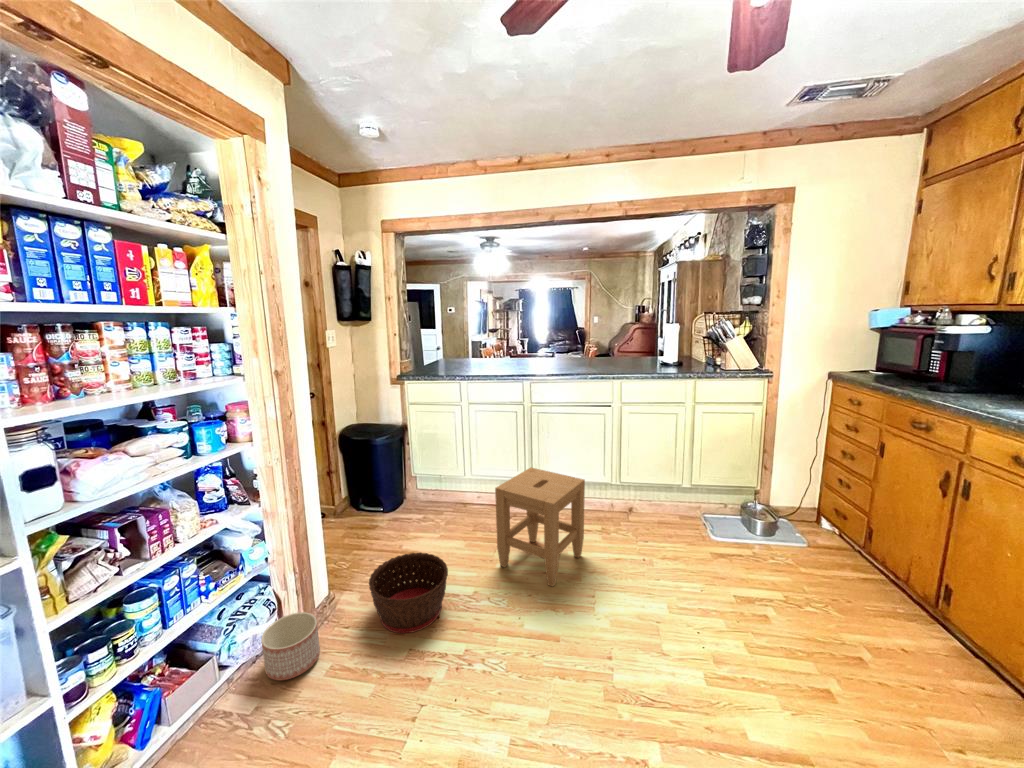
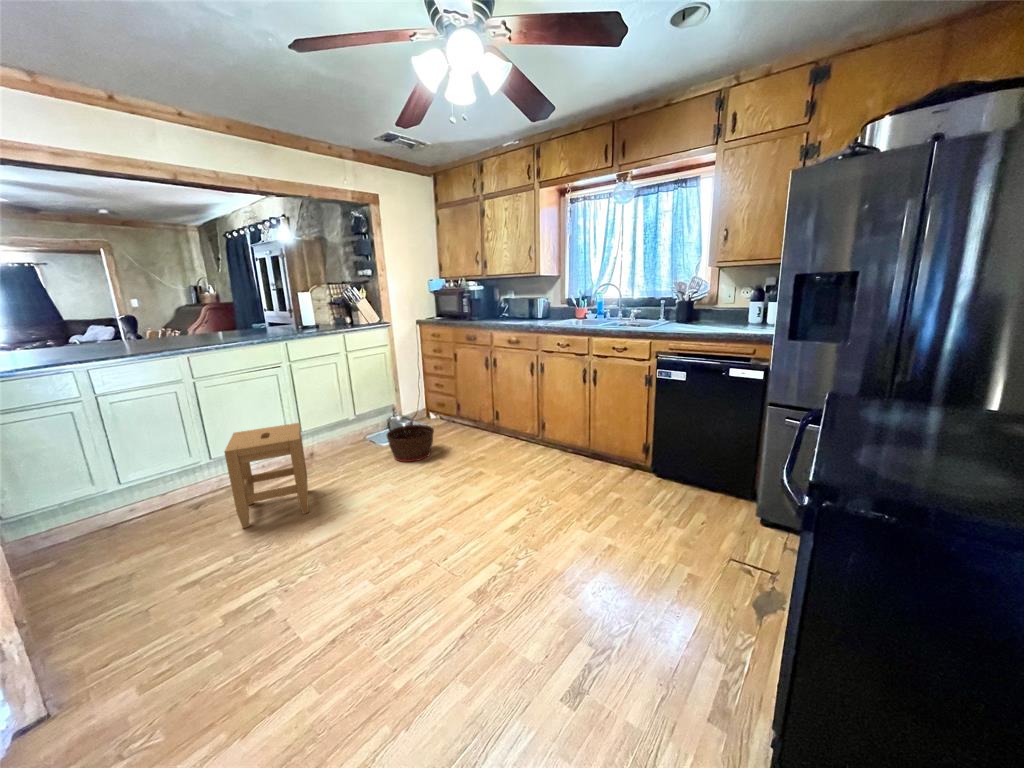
basket: present [369,553,448,633] -> present [387,424,434,462]
planter: present [261,612,320,680] -> none [29,641,129,734]

